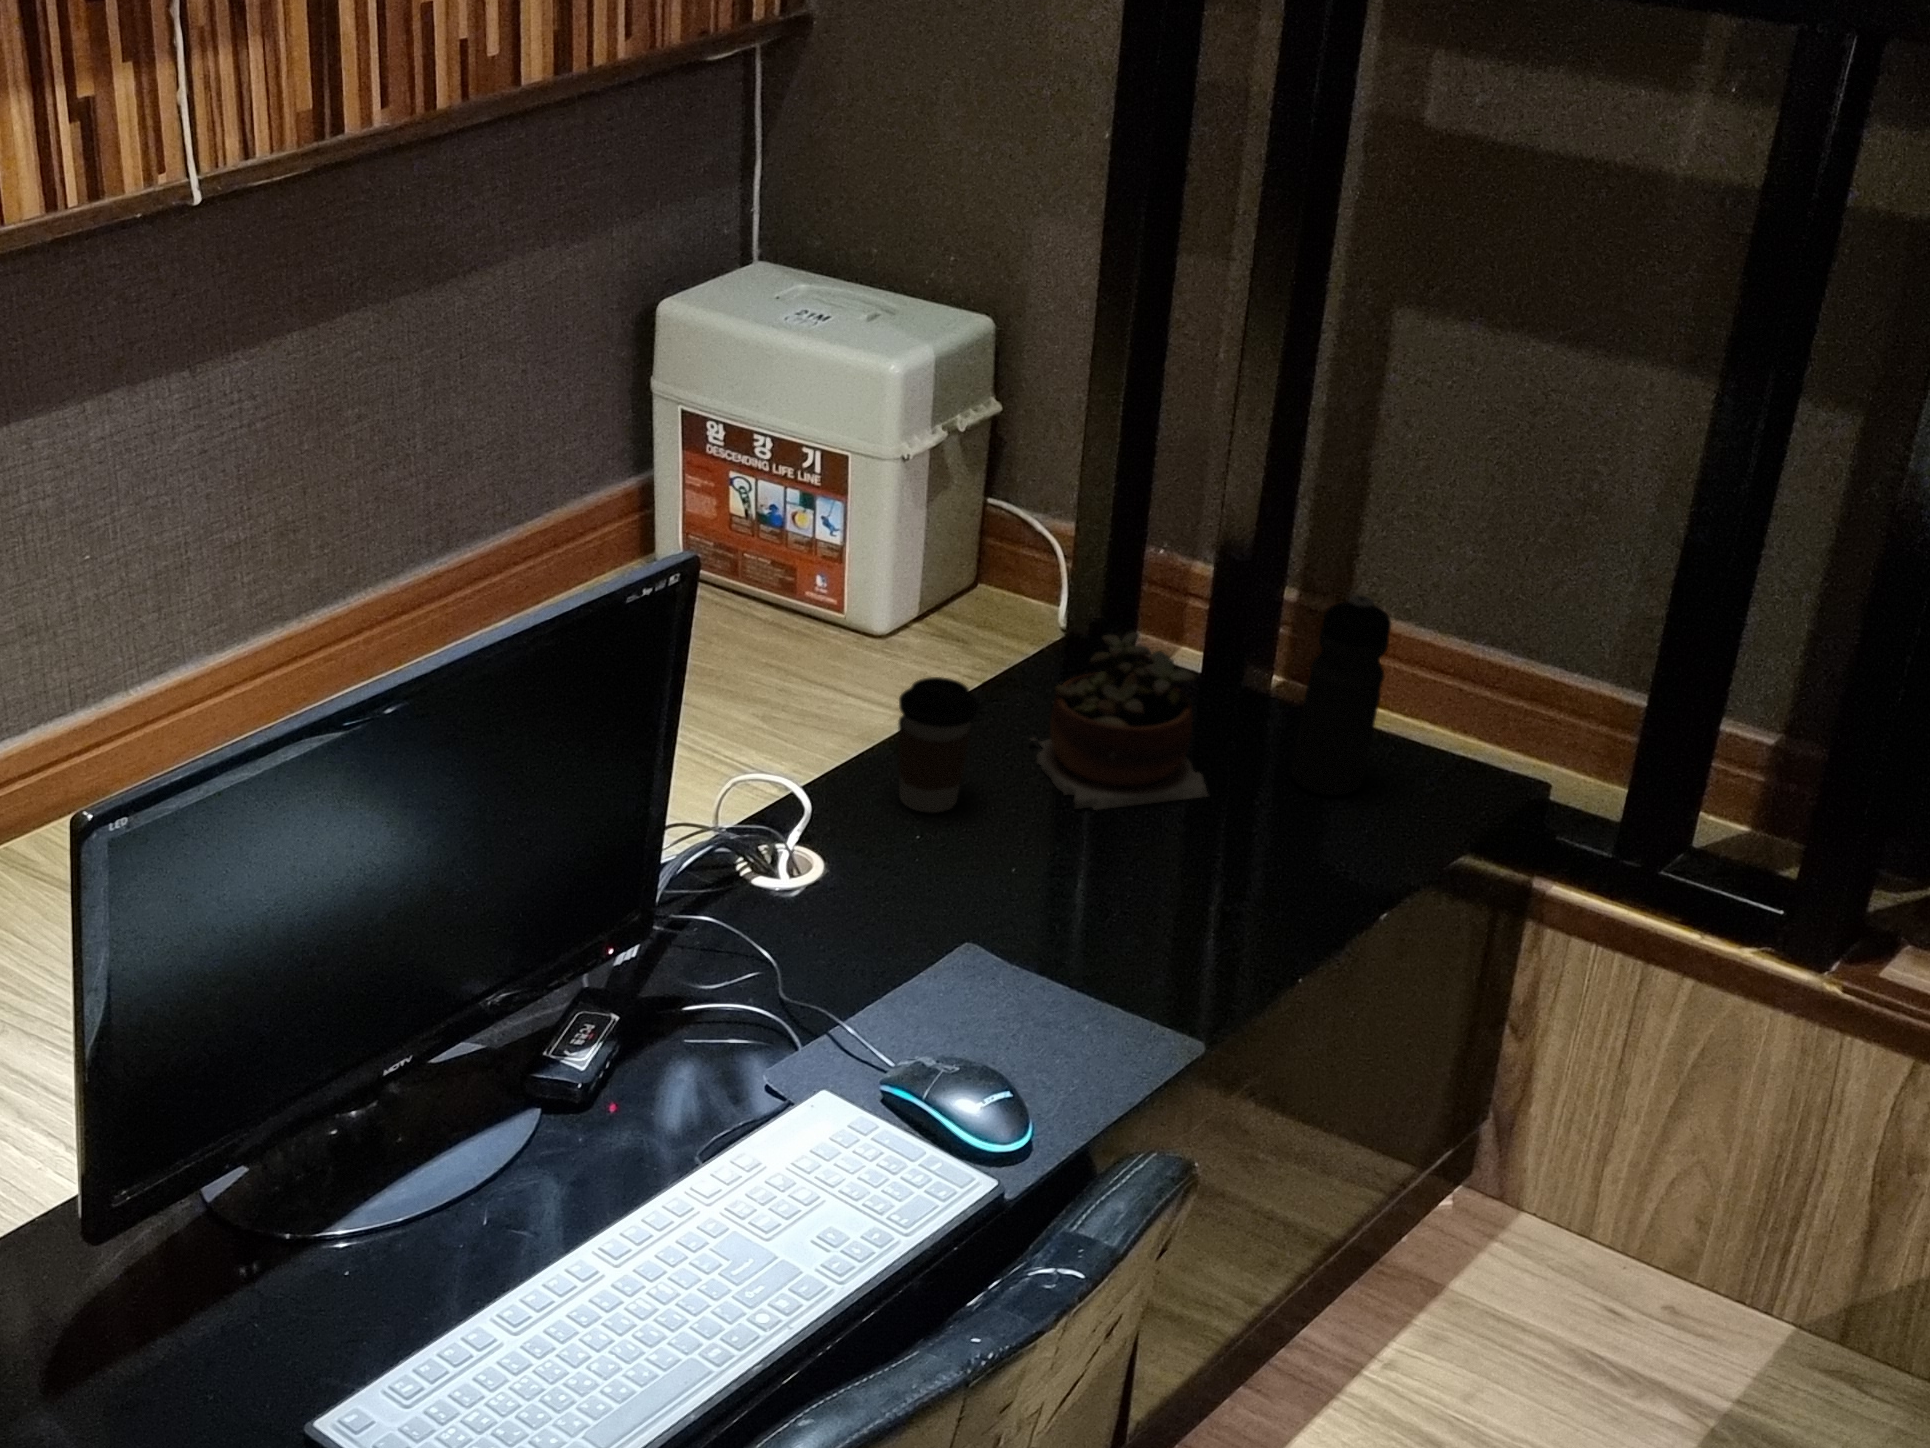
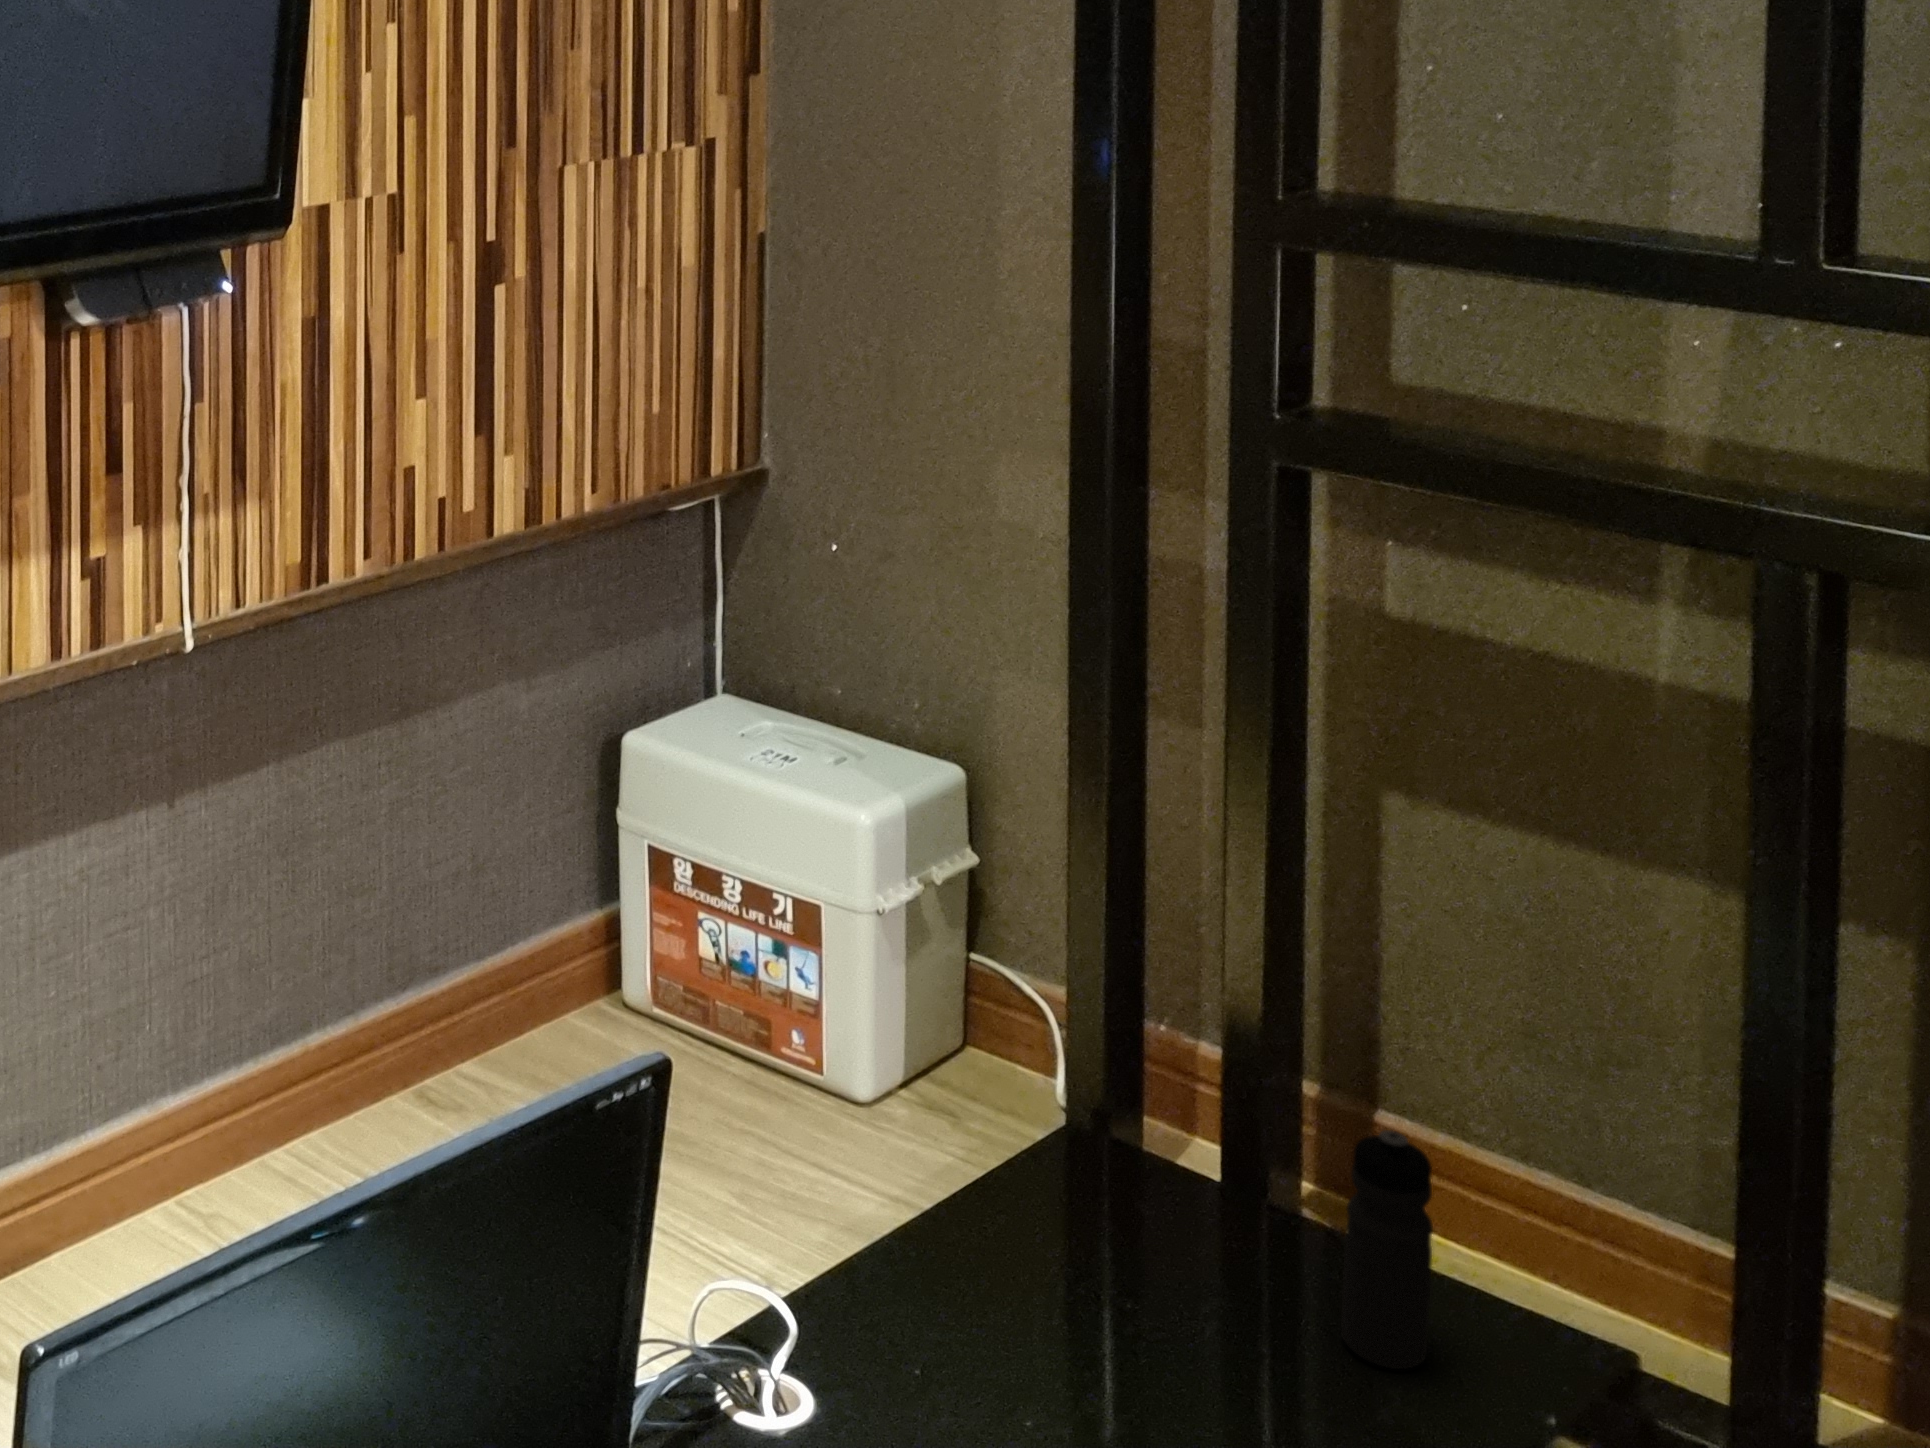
succulent plant: present [1030,632,1208,810] -> none [1037,1151,1250,1369]
coffee cup: present [898,677,979,813] -> none [890,1195,979,1359]

